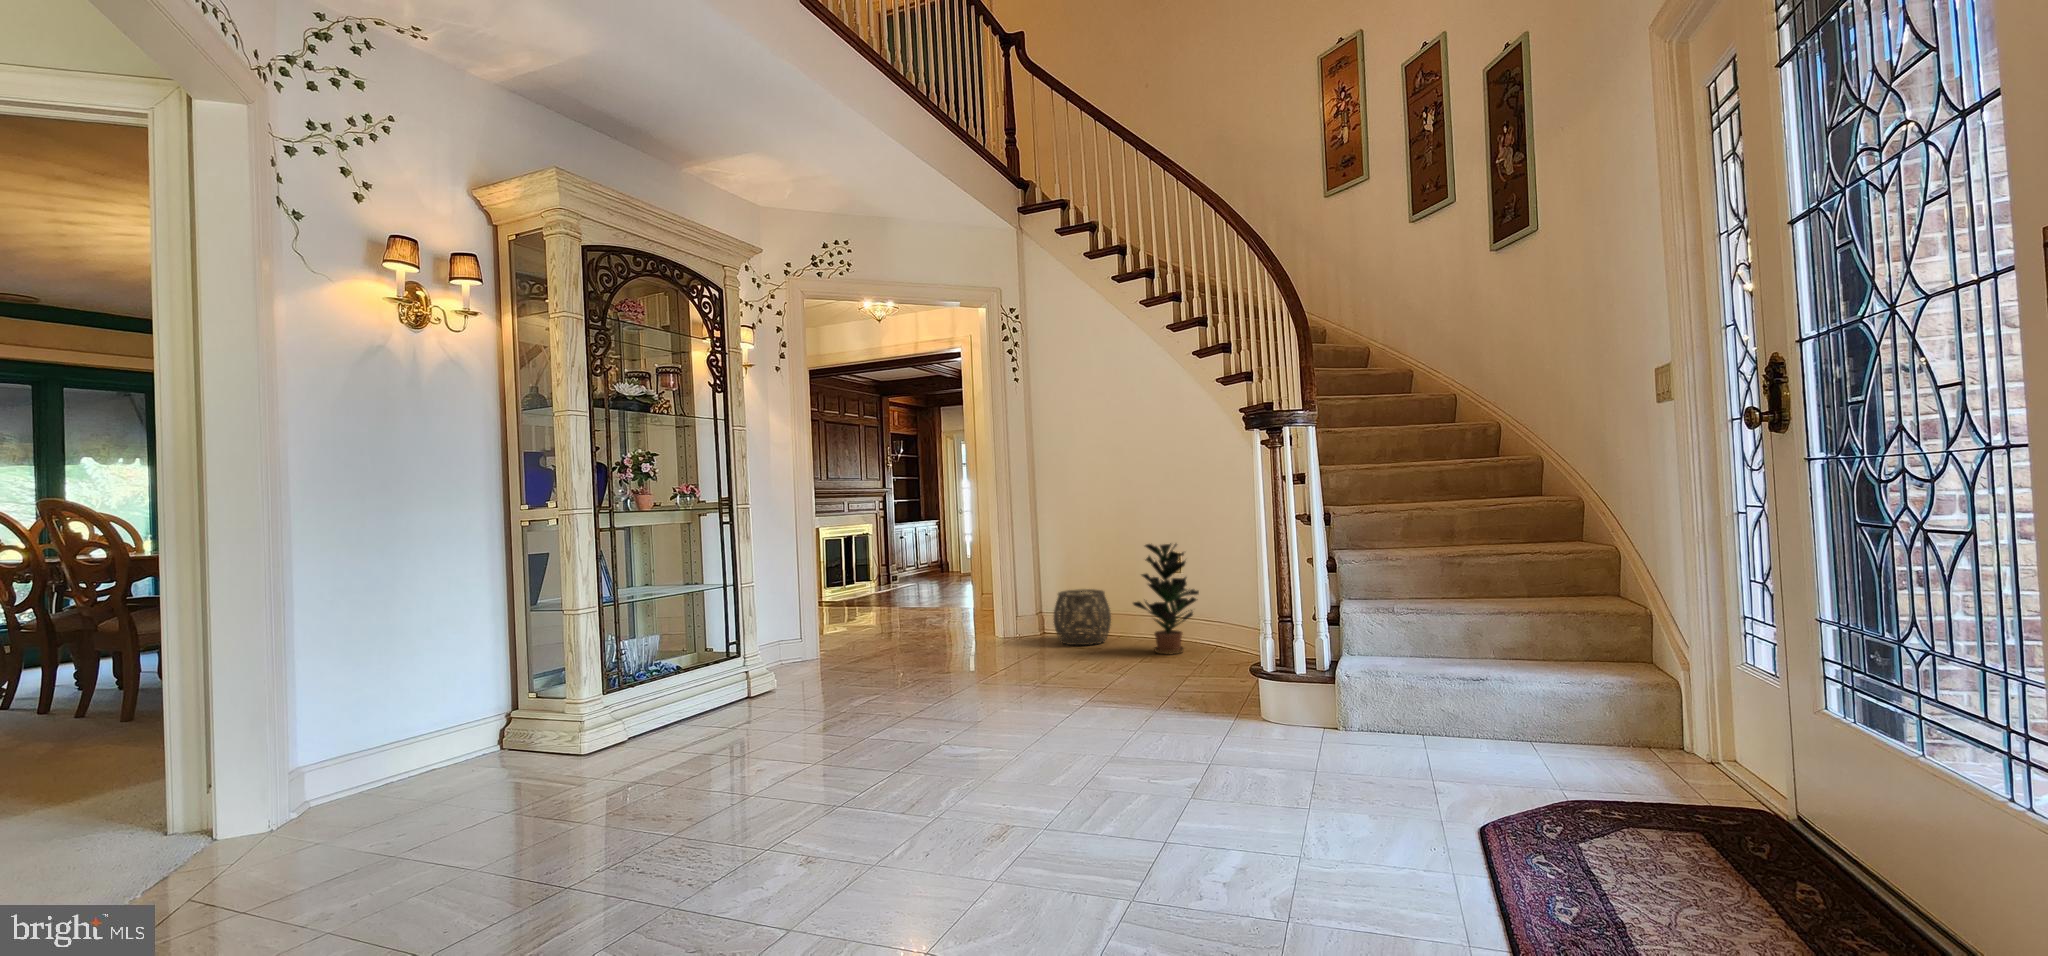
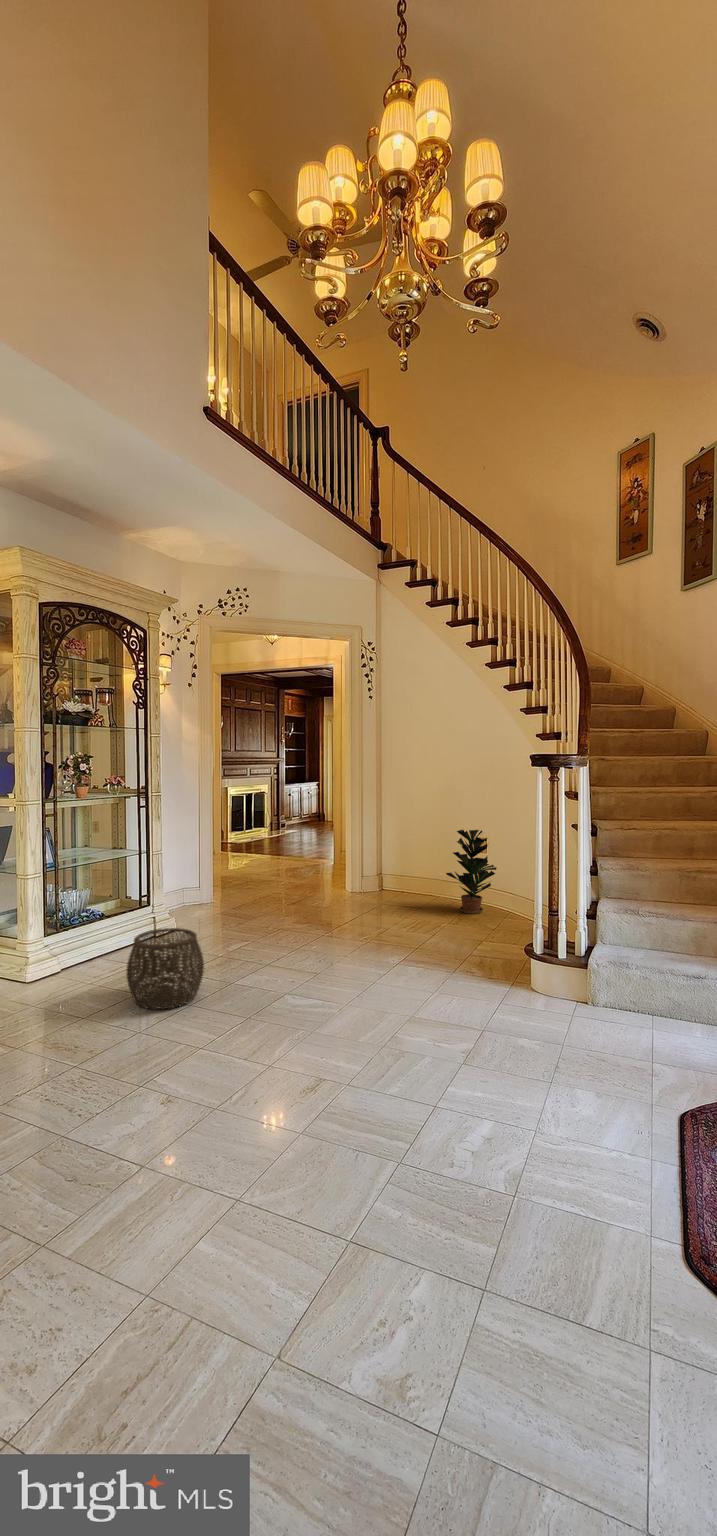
woven basket: present [1053,589,1111,645] -> present [126,928,204,1010]

